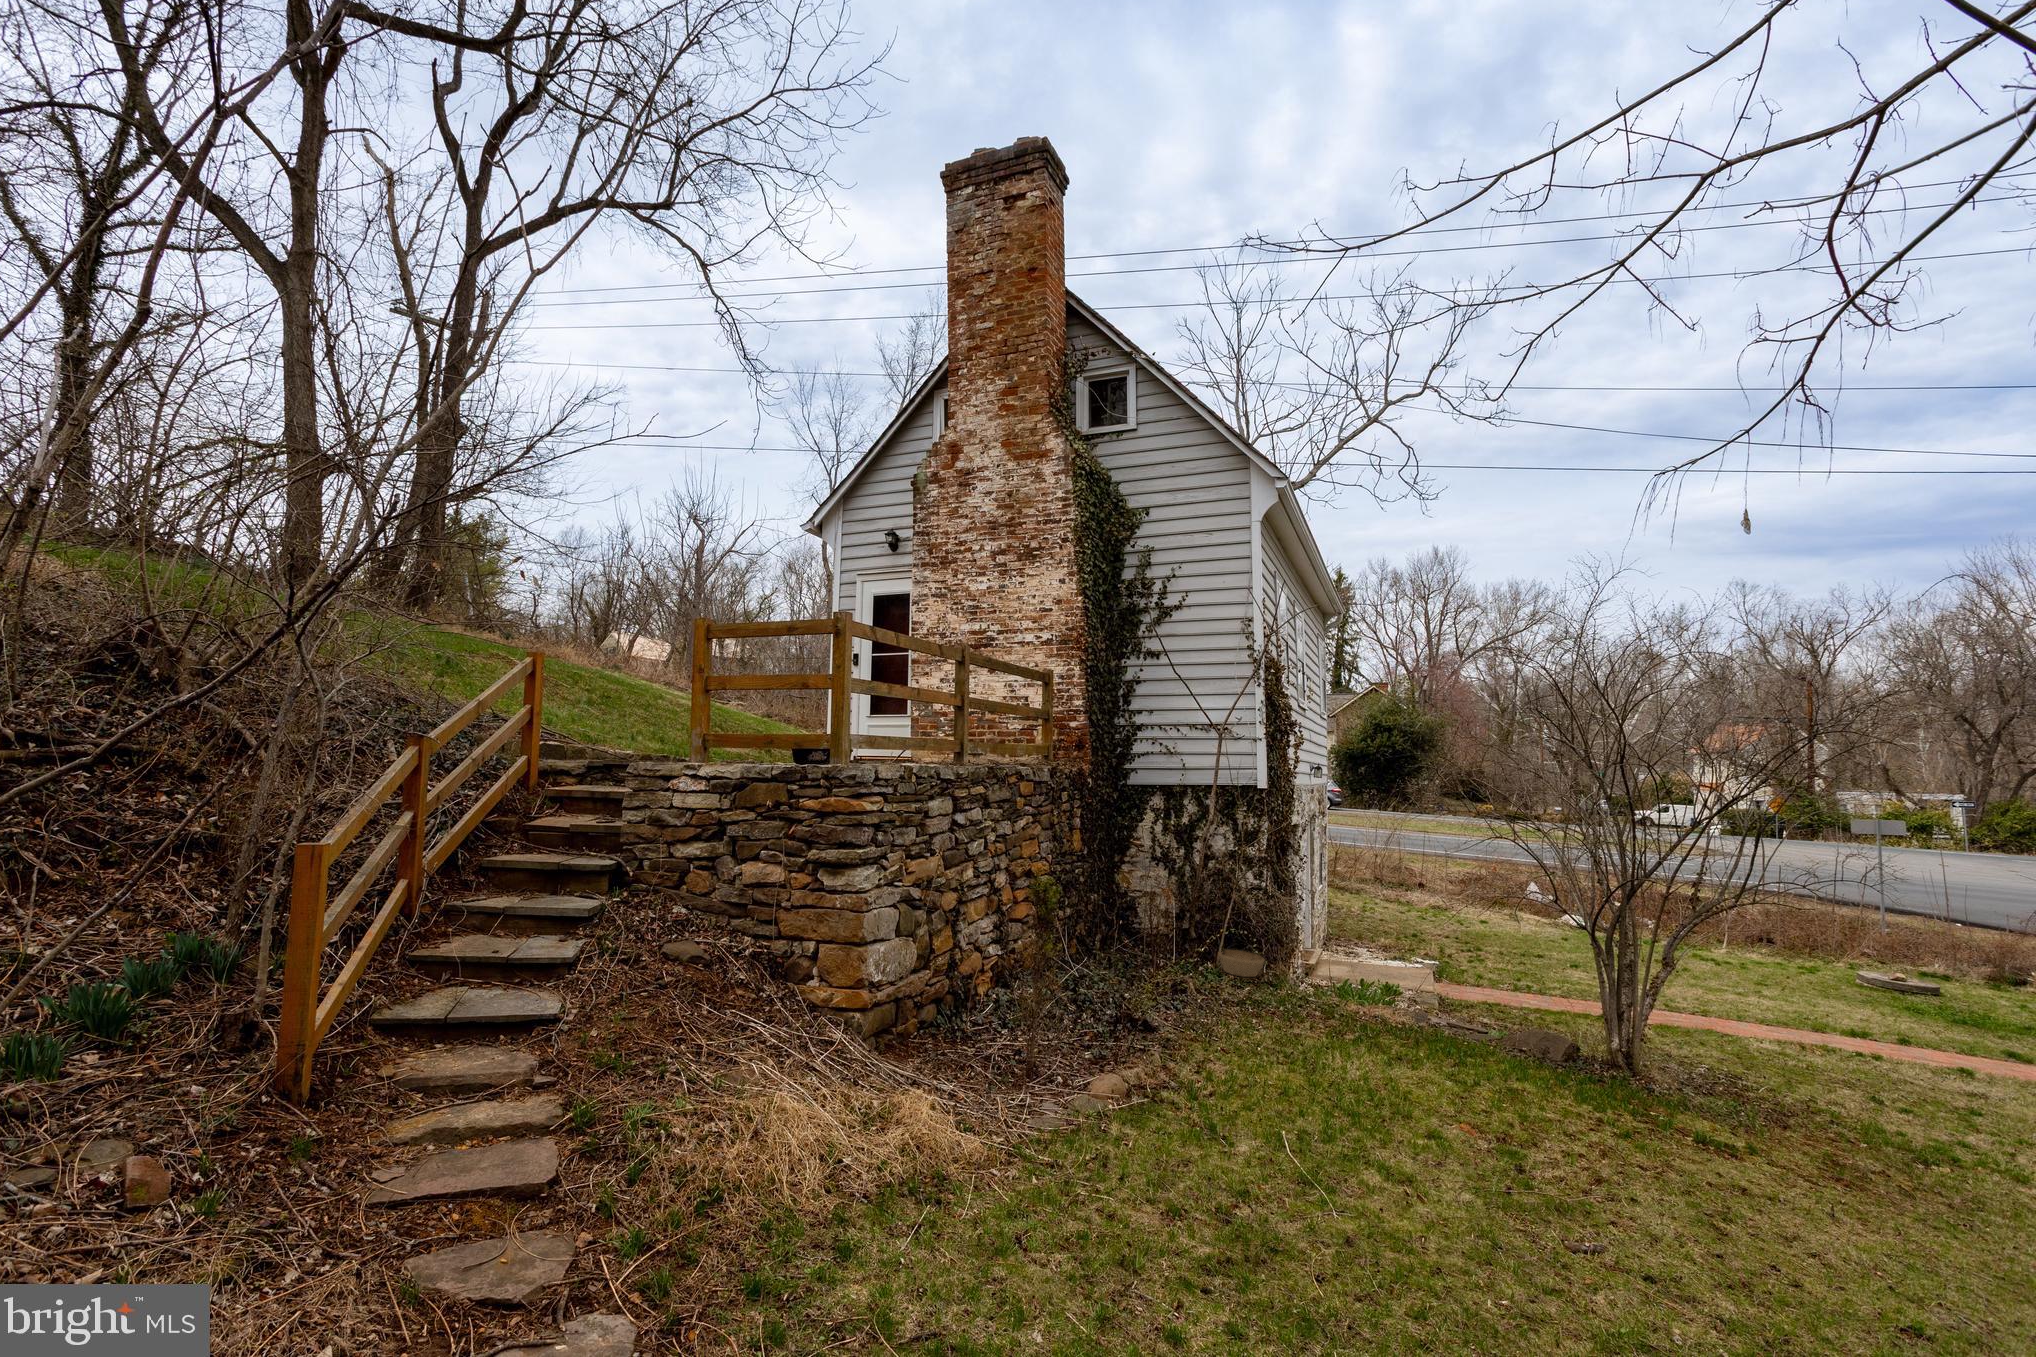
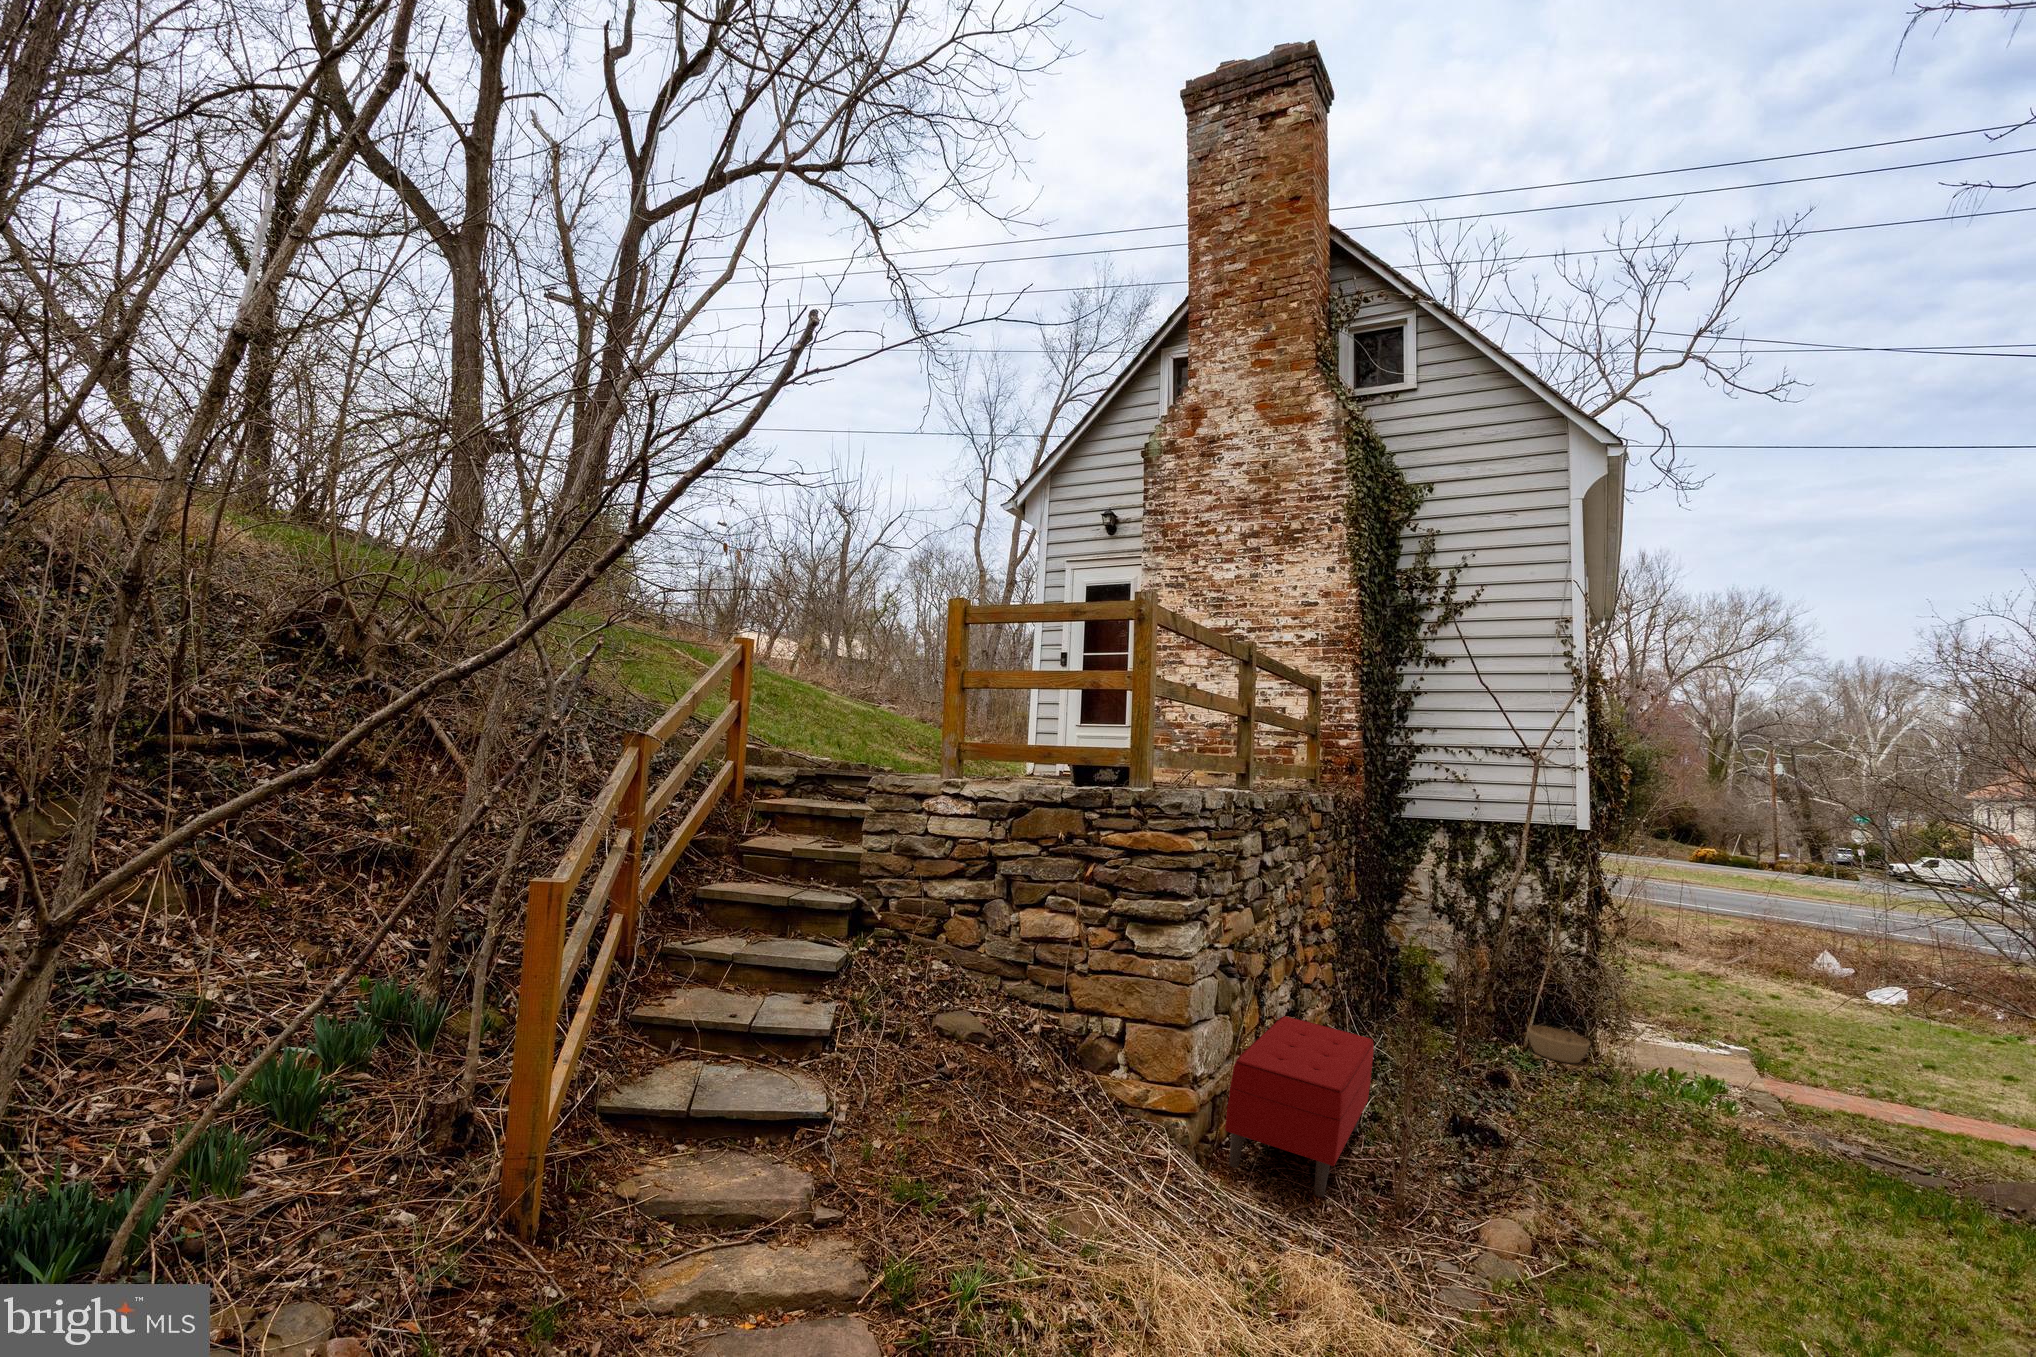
bench: none [907,943,1044,1070] -> present [1225,1016,1374,1197]

